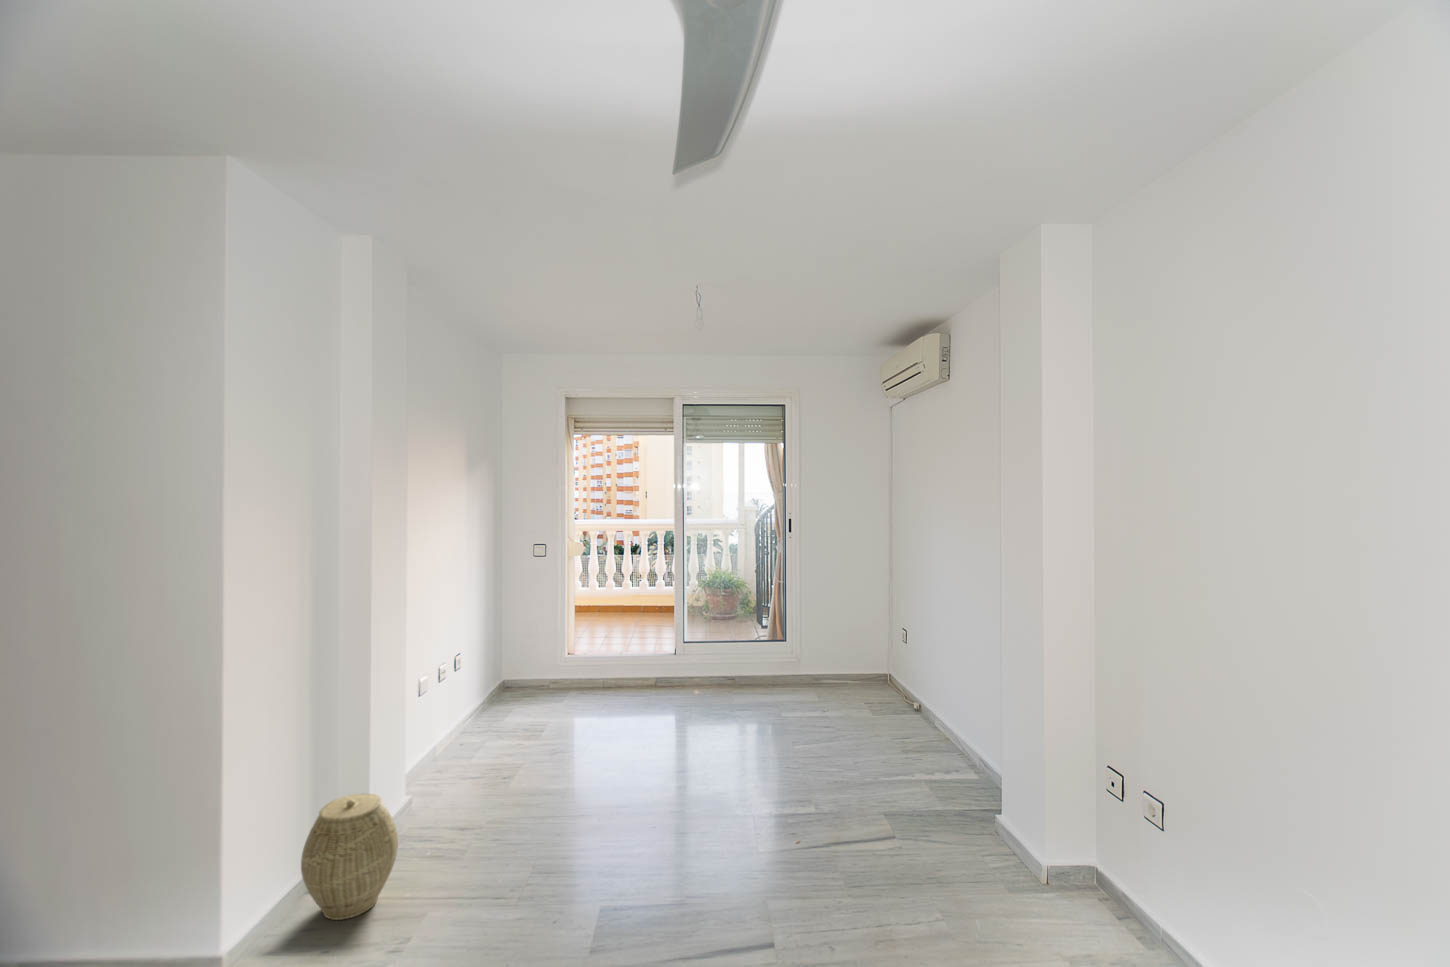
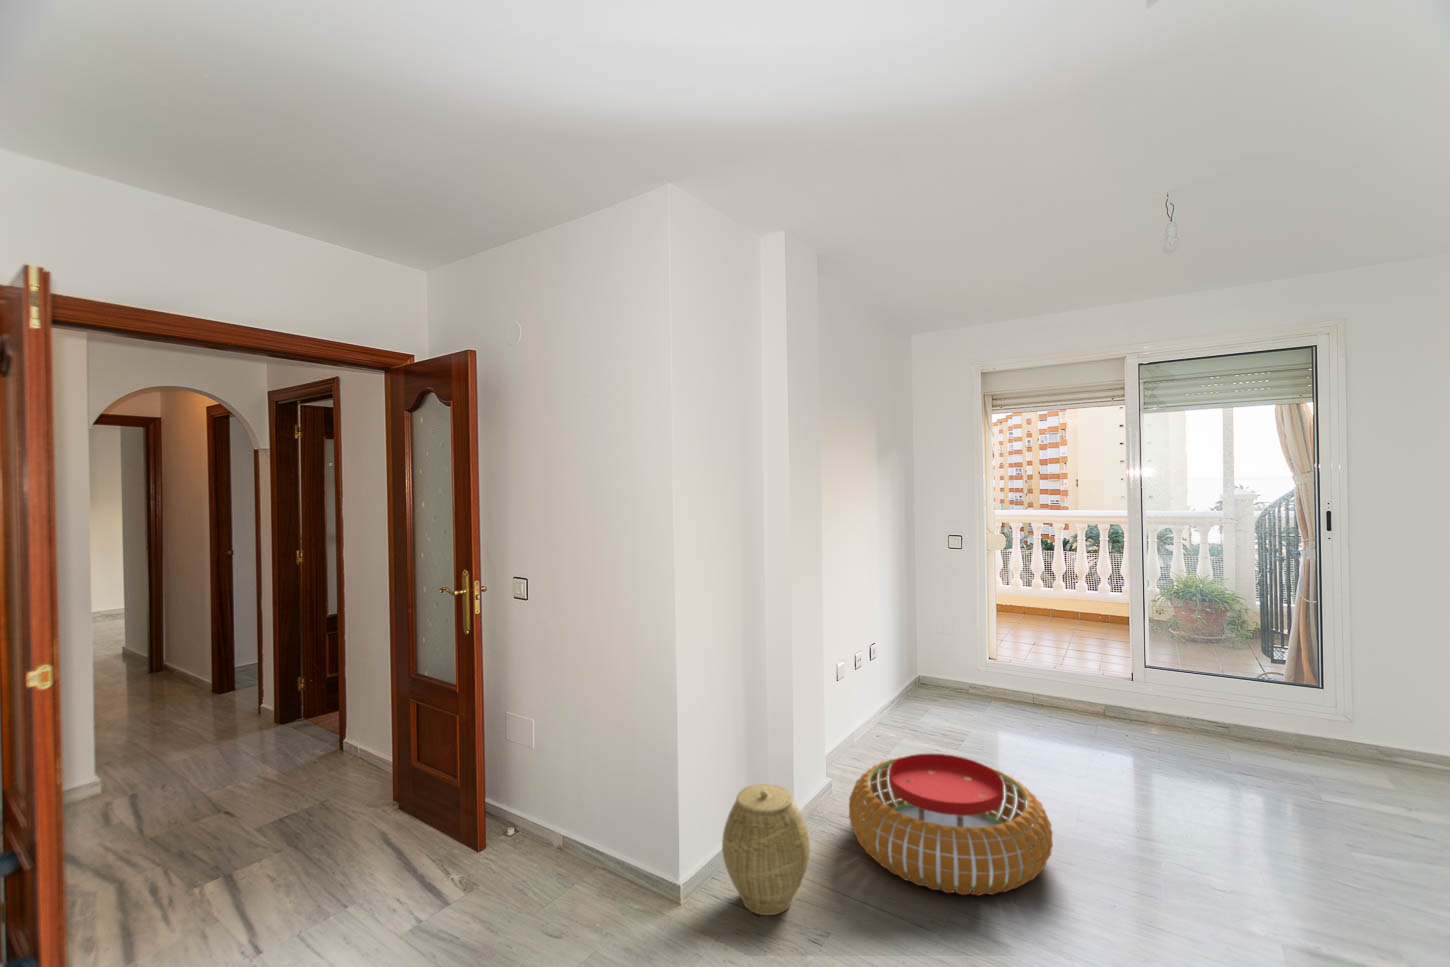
pouf: none [435,737,608,850] -> present [849,753,1053,896]

